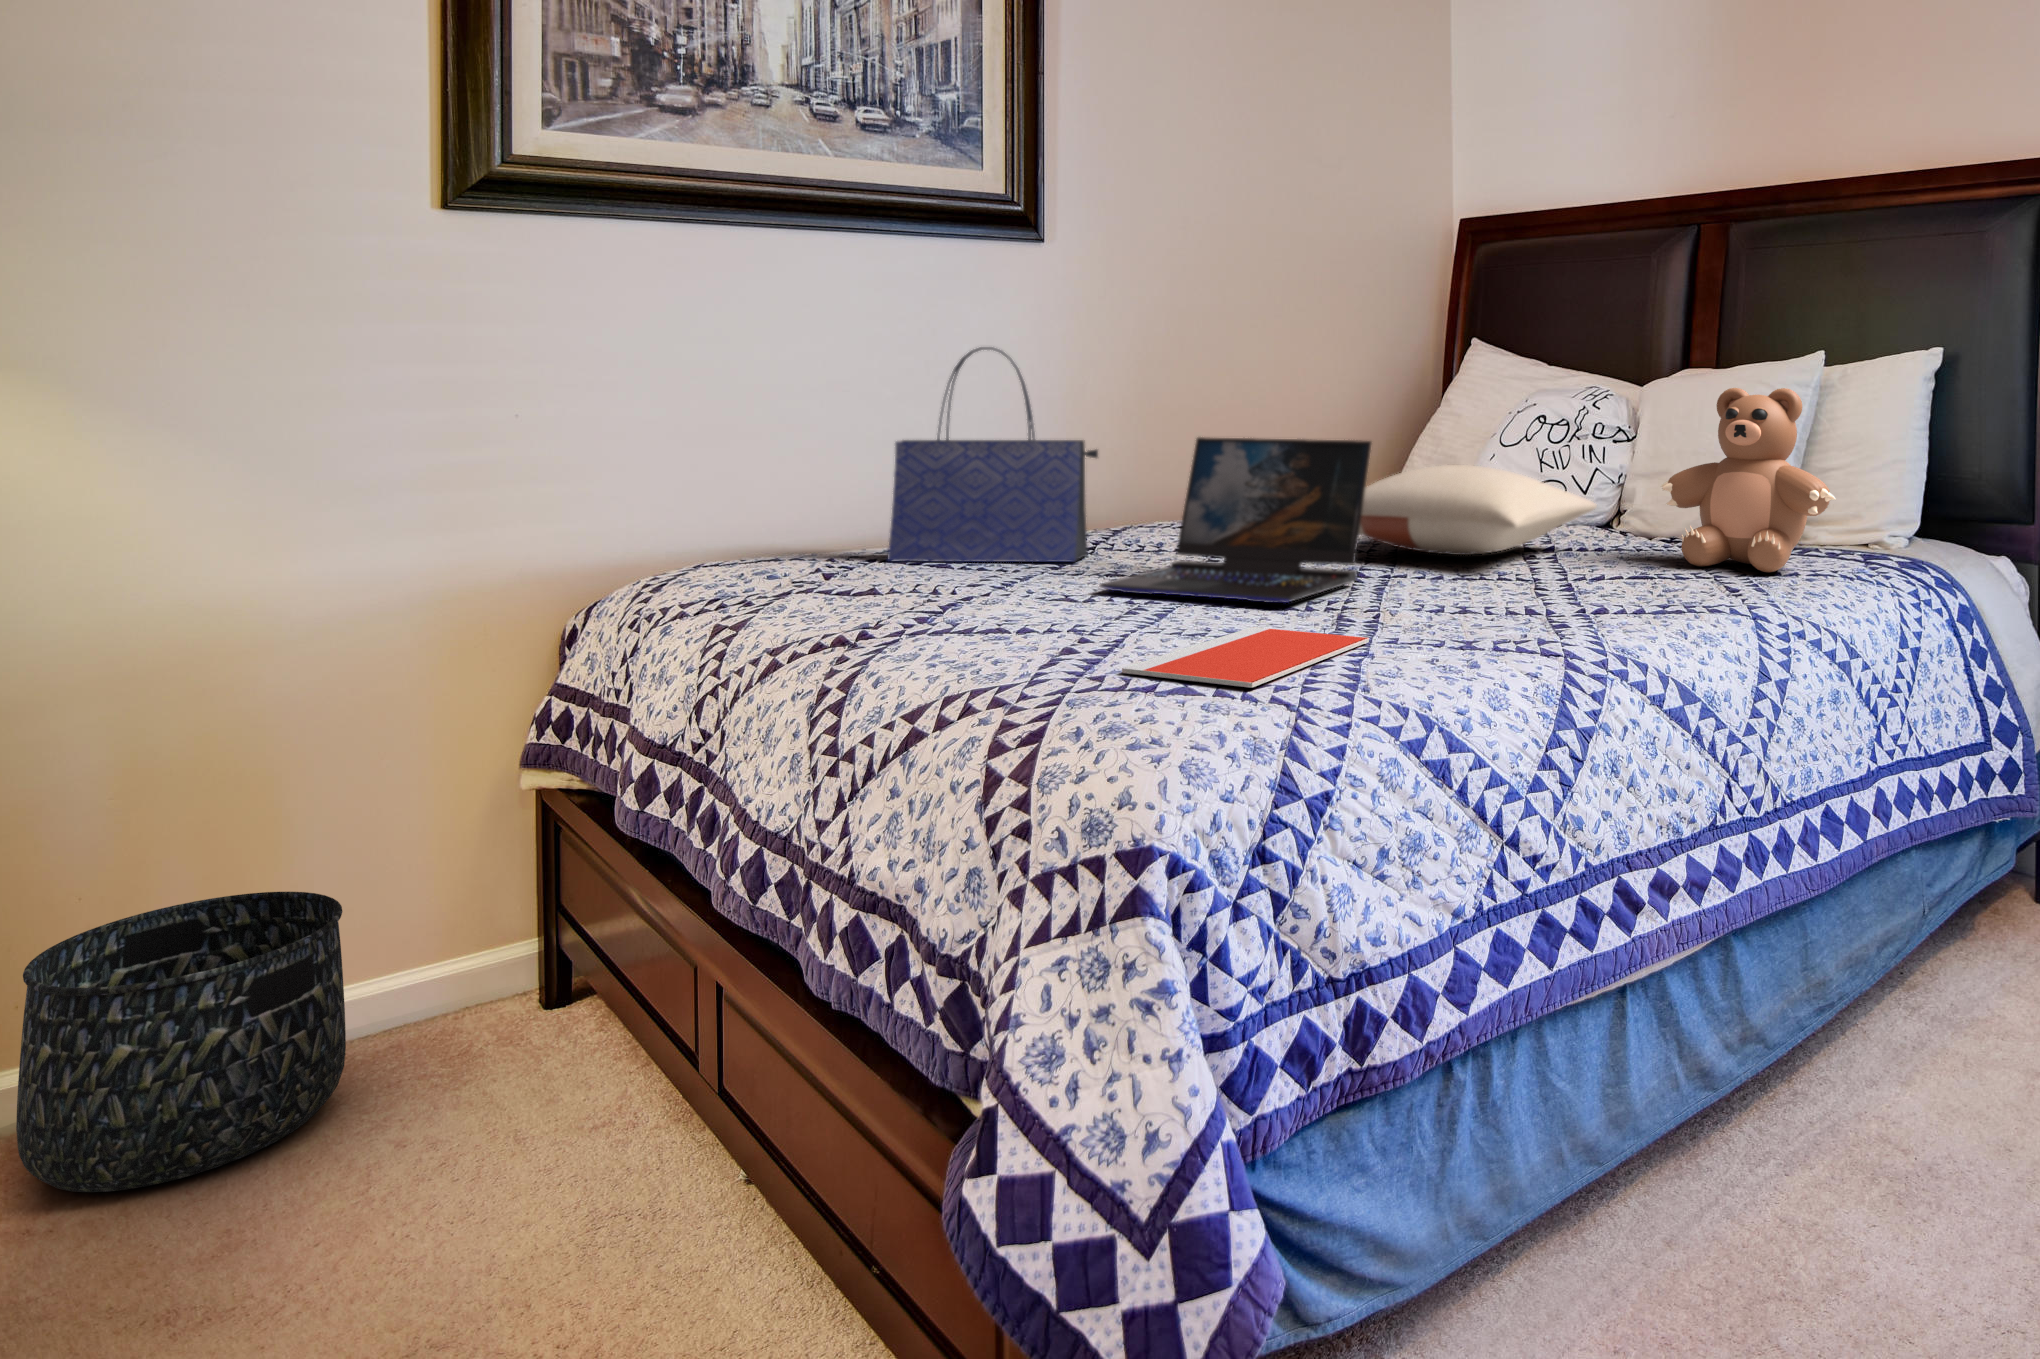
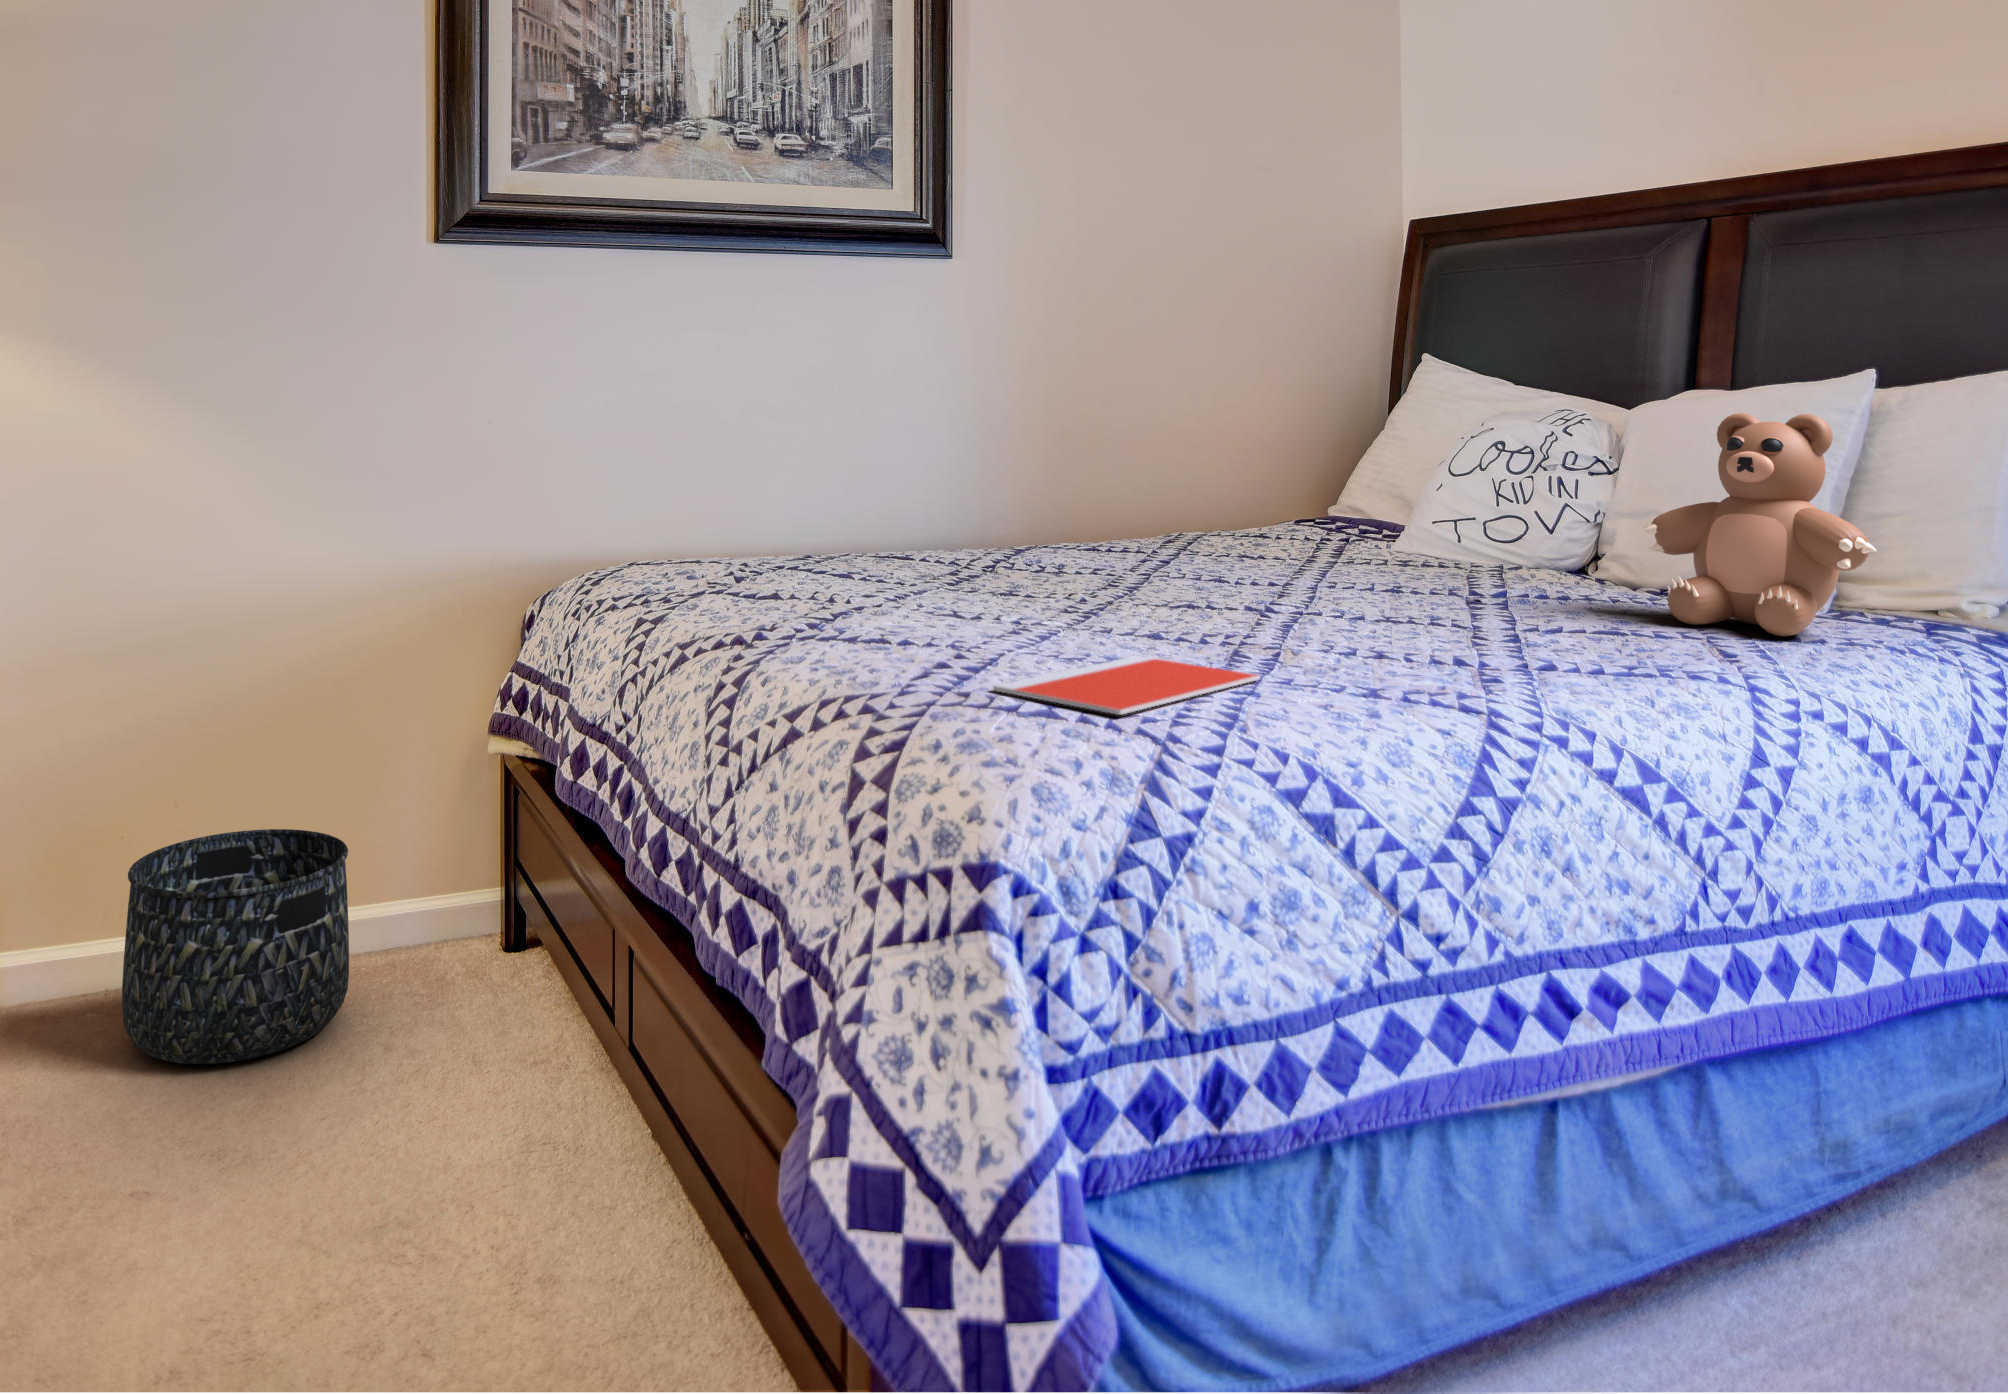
tote bag: present [887,347,1098,562] -> none [797,363,999,582]
laptop: present [1100,437,1371,603] -> none [990,457,1283,634]
pillow: present [1359,465,1597,555] -> none [1239,497,1564,596]

